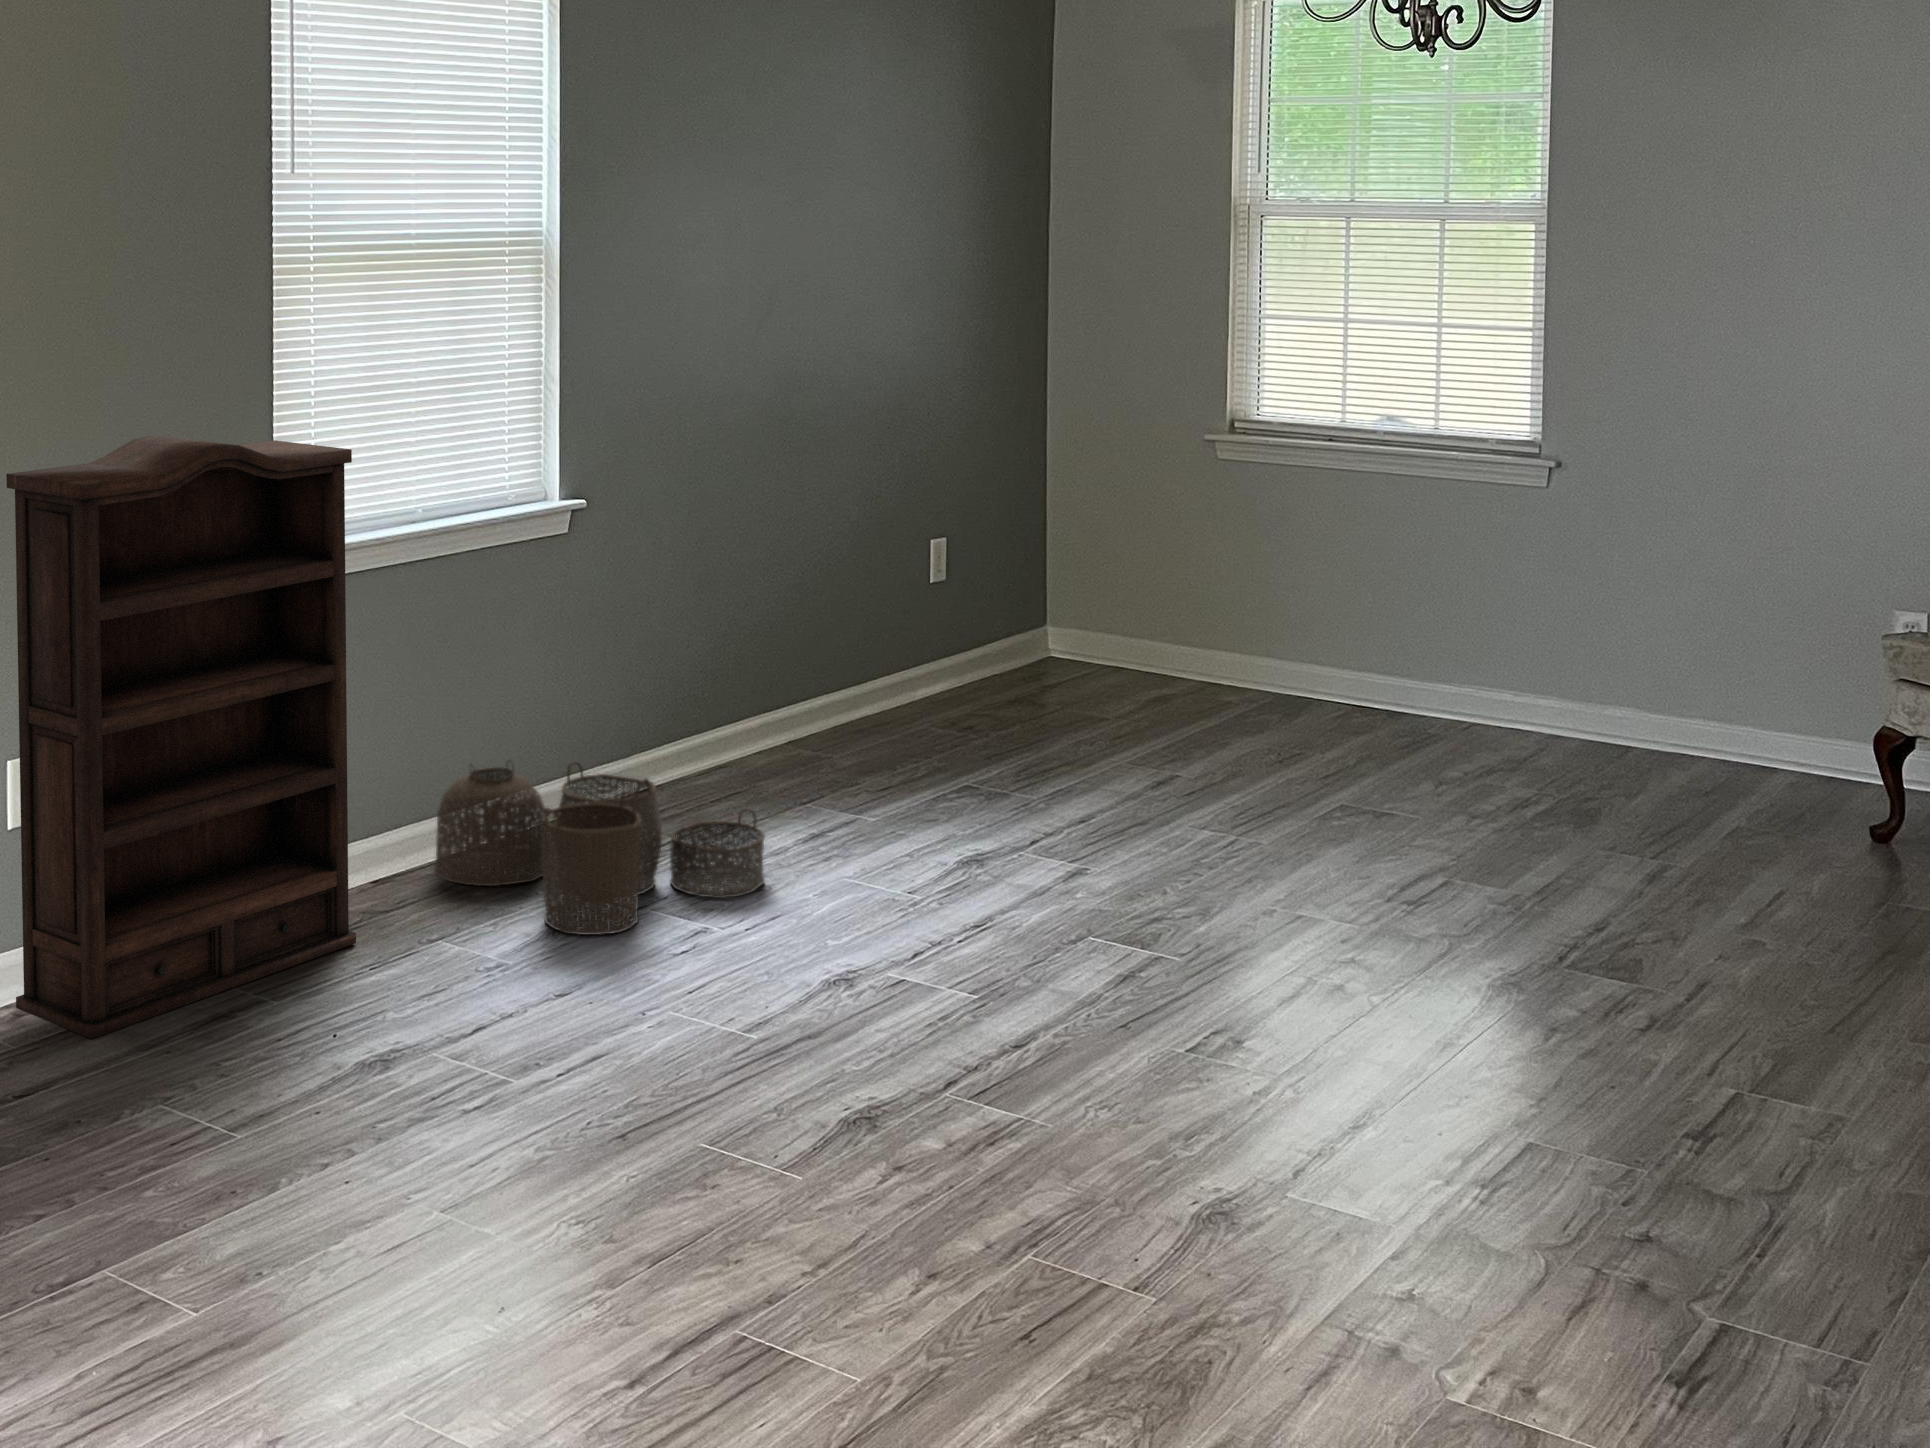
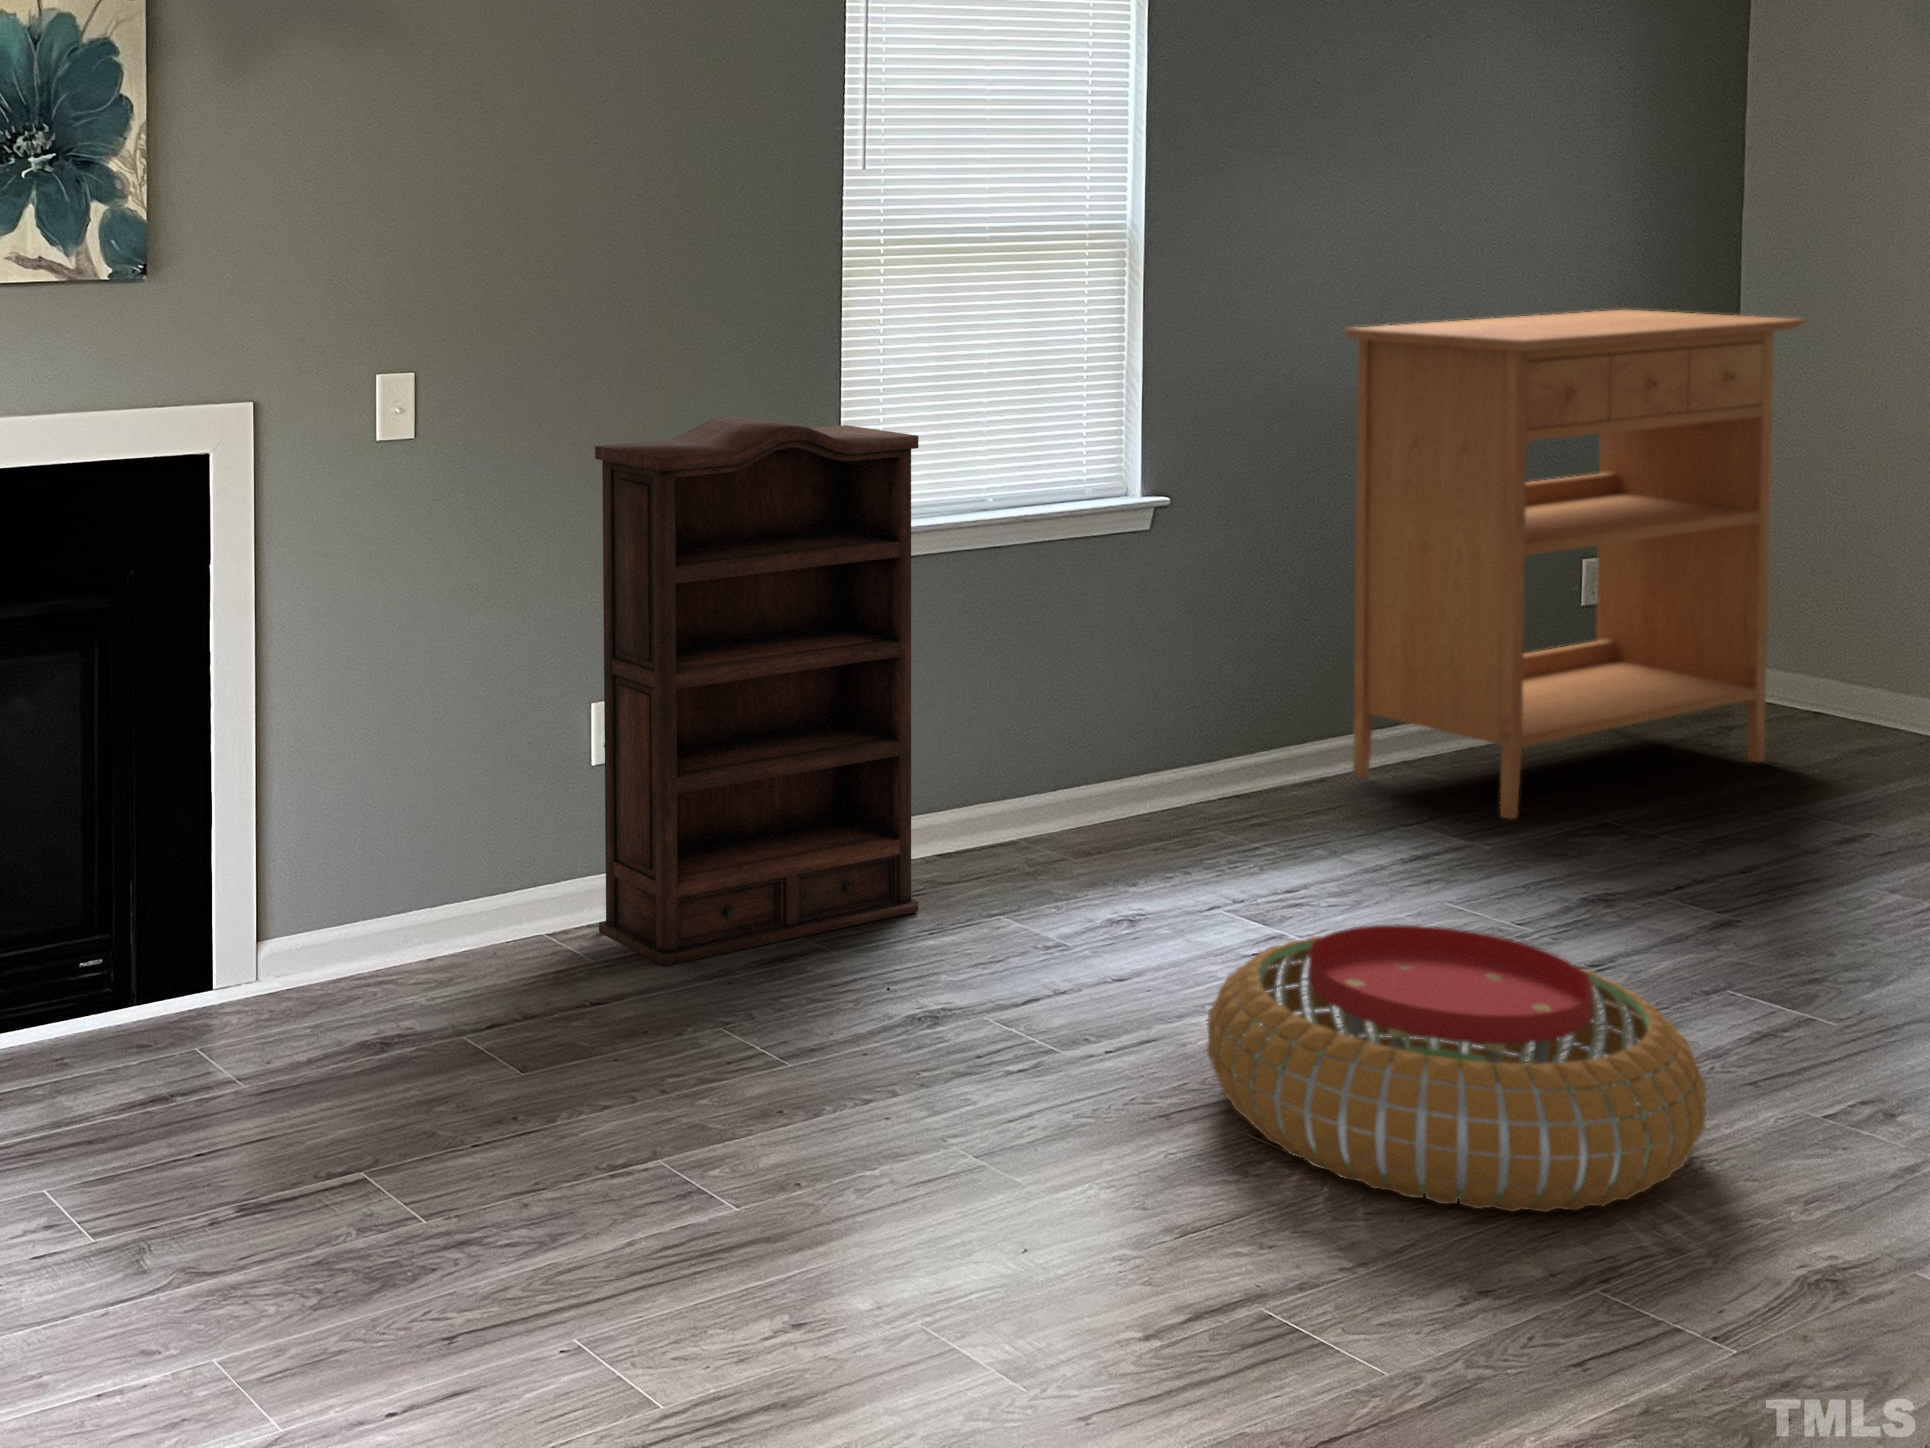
console table: none [736,308,1112,787] -> present [1344,310,1806,819]
woven basket: present [434,762,765,935] -> none [1003,751,1355,931]
pouf: none [658,913,1102,1191] -> present [1207,925,1706,1212]

